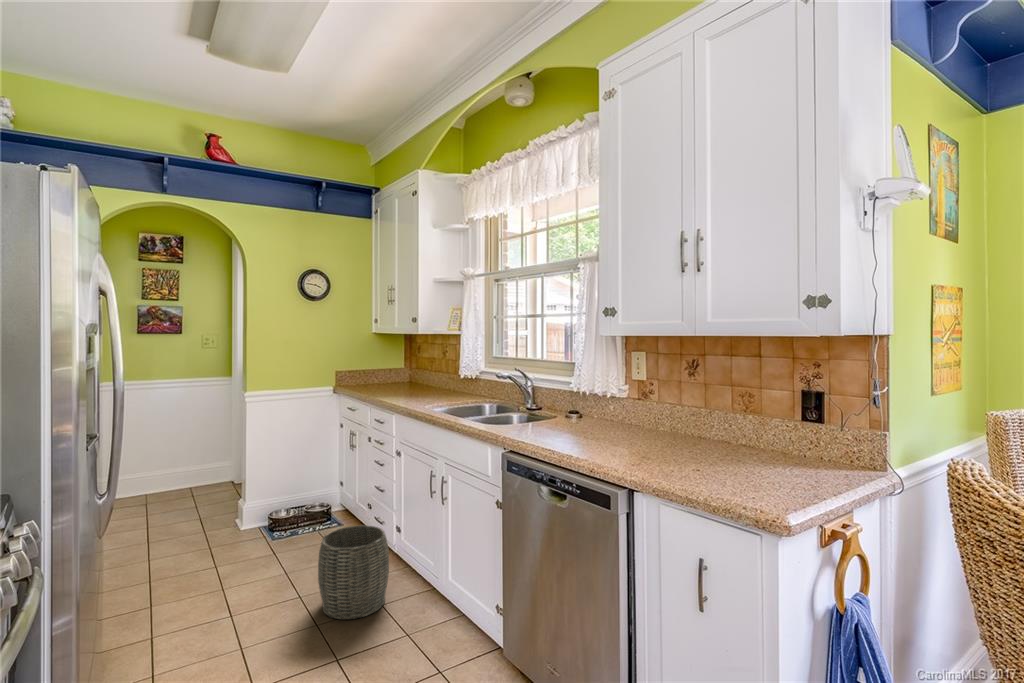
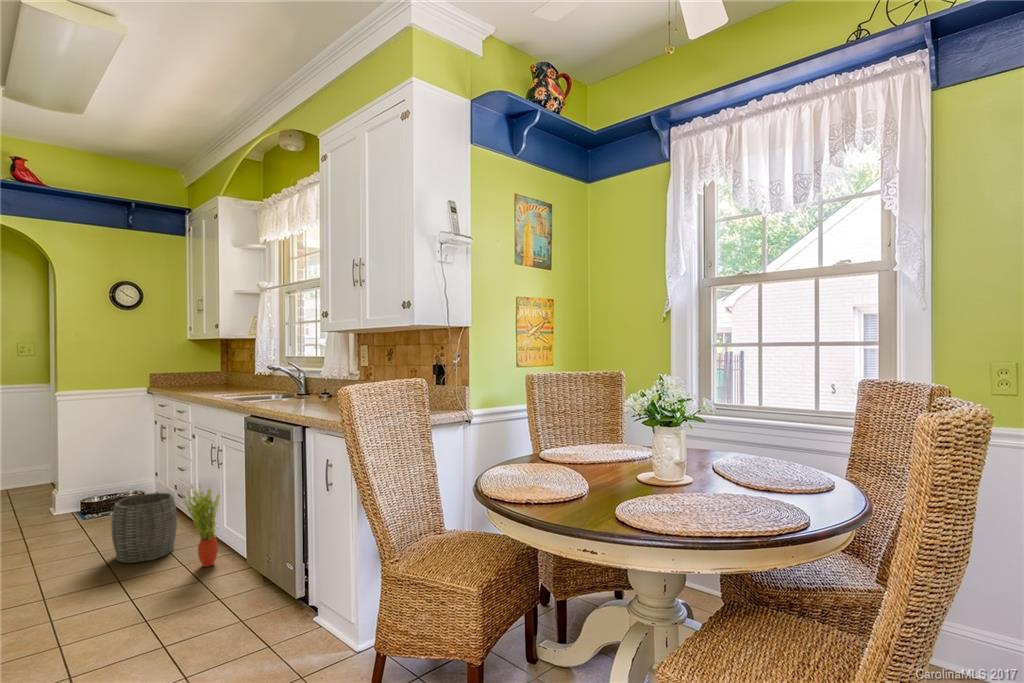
potted plant: none [409,529,456,638] -> present [184,484,220,567]

